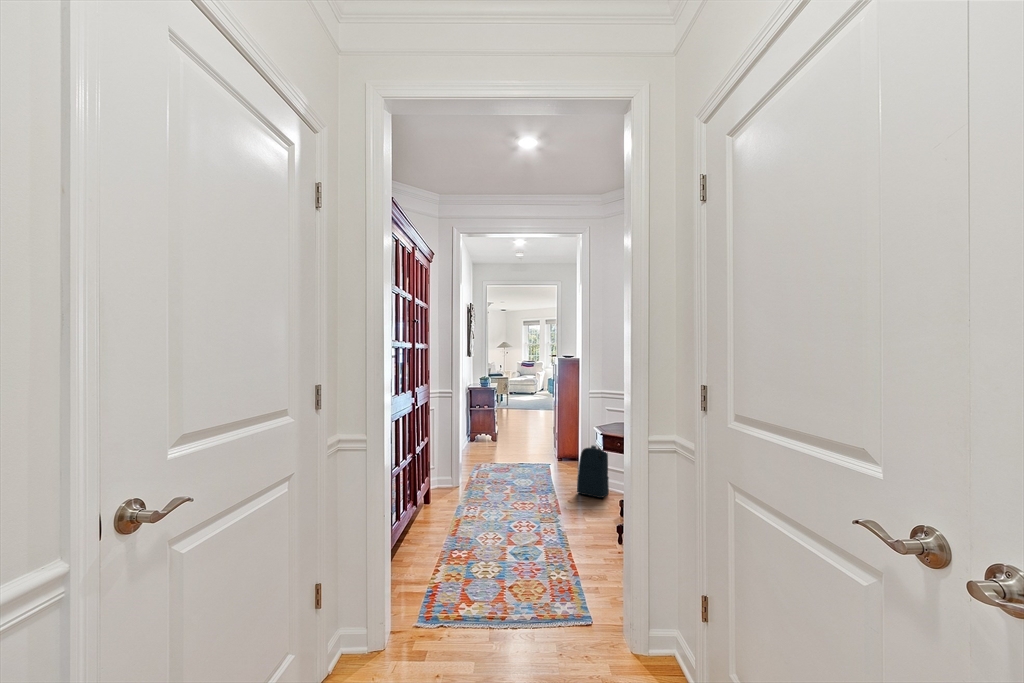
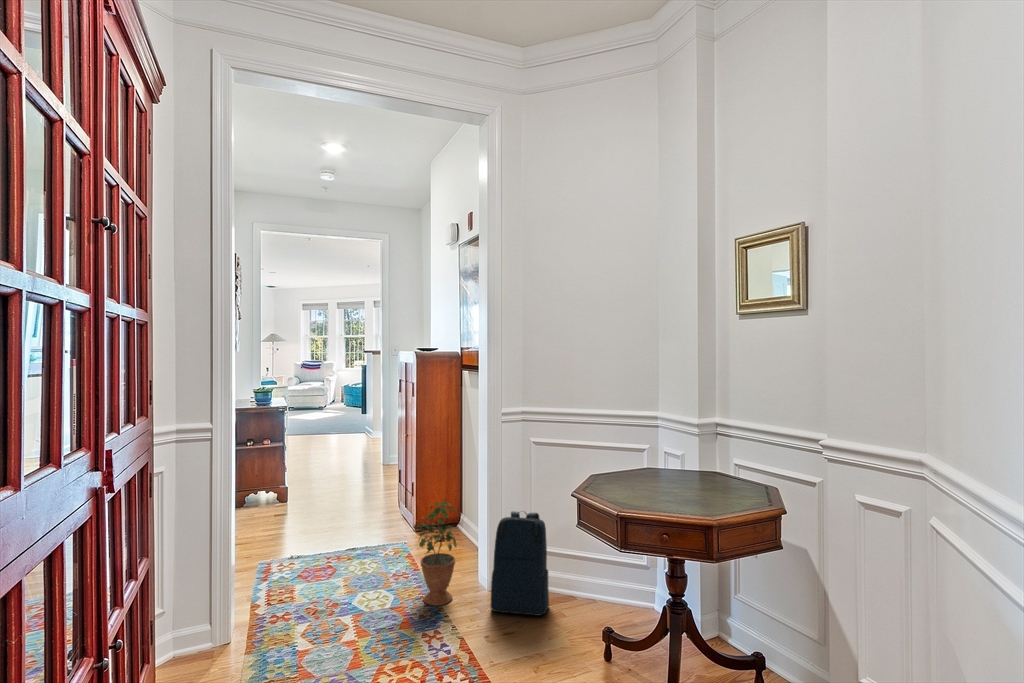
potted plant: none [541,434,564,488] -> present [414,499,457,606]

